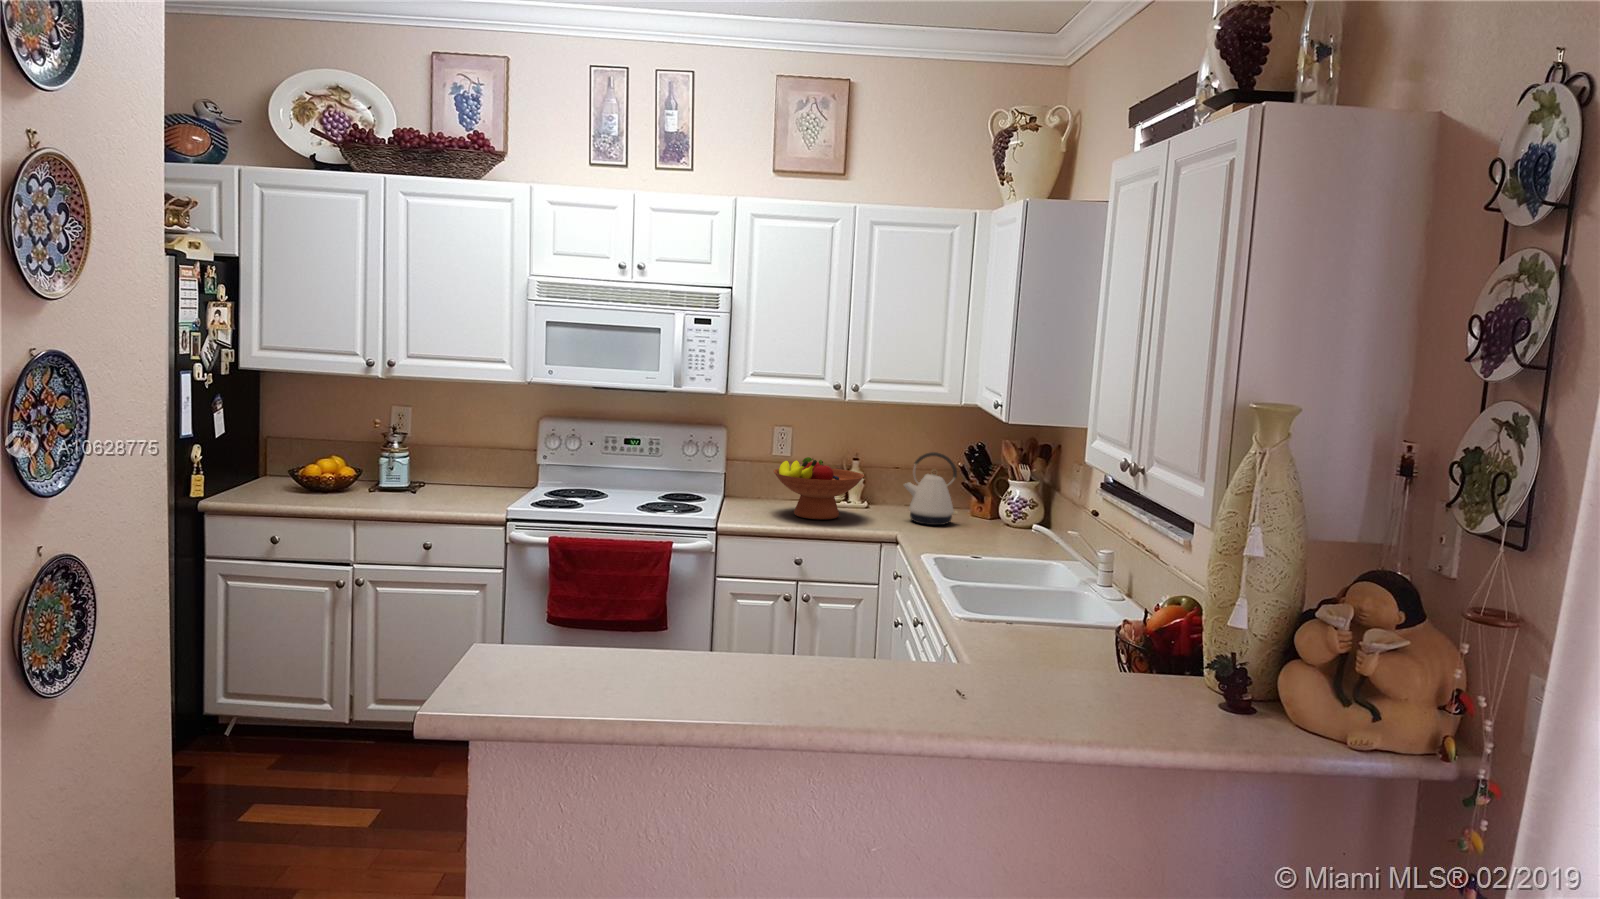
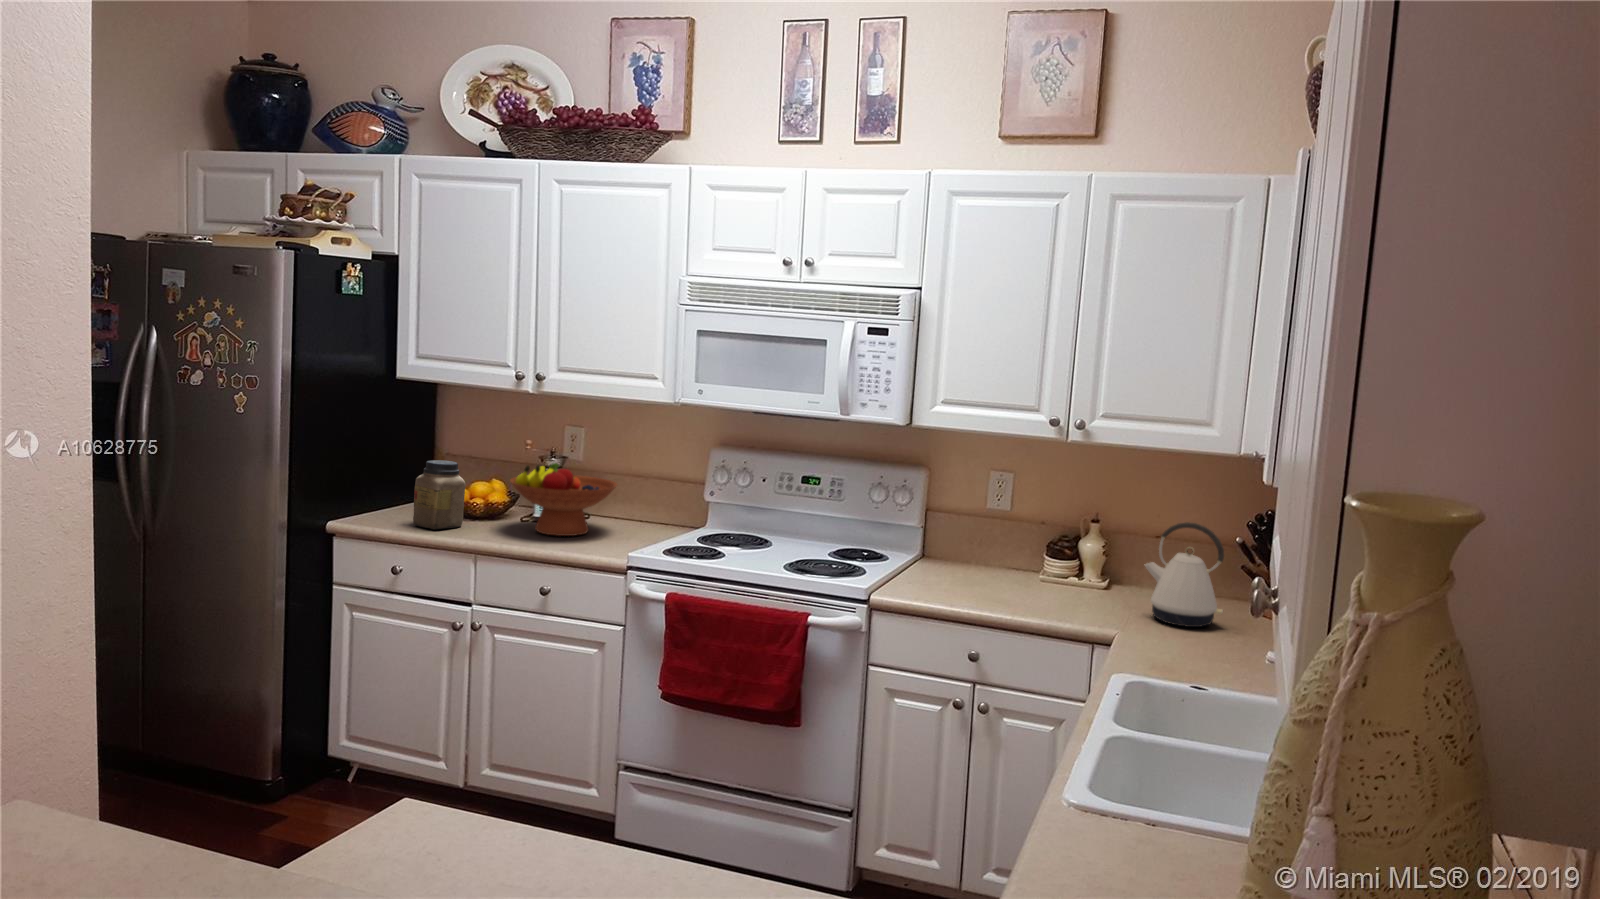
jar: none [281,443,329,505] -> present [413,460,466,529]
fruit bowl: present [774,457,864,519] -> present [510,463,617,536]

